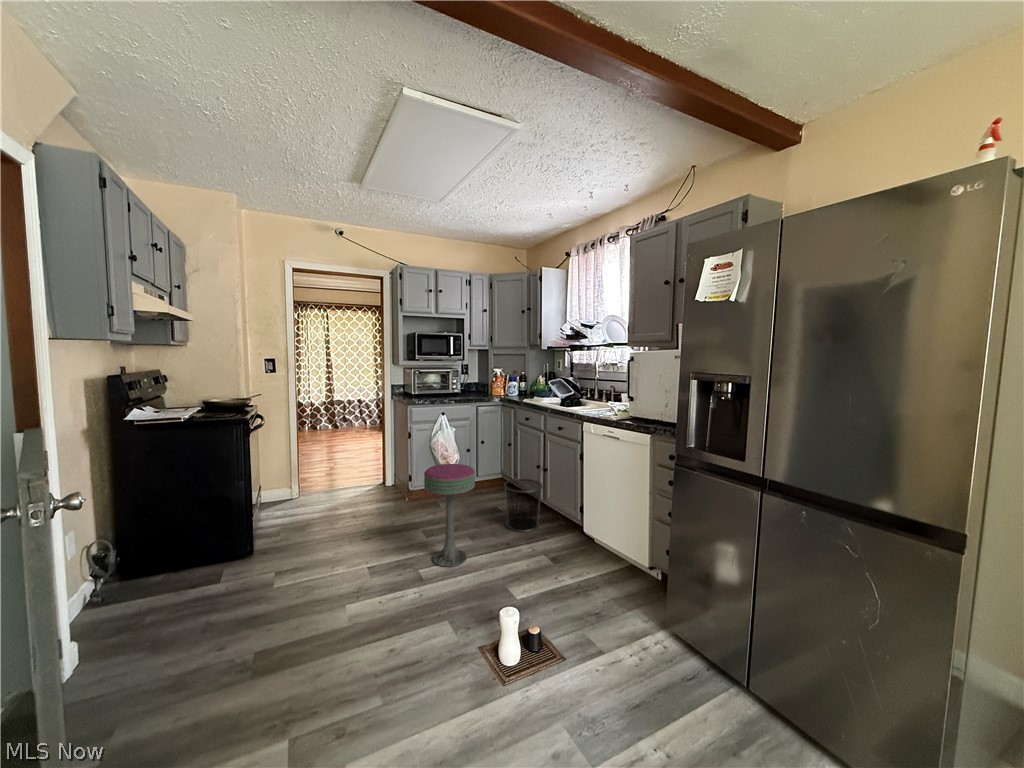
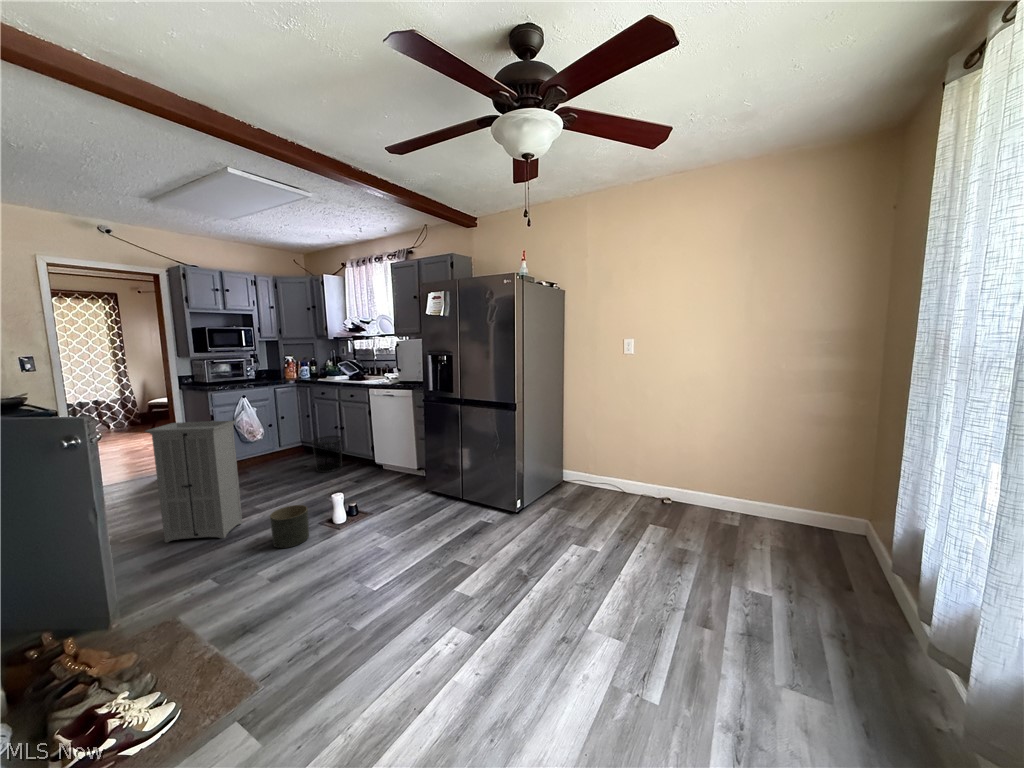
storage cabinet: none [296,448,395,632] -> present [145,420,242,543]
bar stool: present [424,464,475,567] -> none [249,427,293,500]
planter: none [402,618,459,707] -> present [270,505,309,548]

